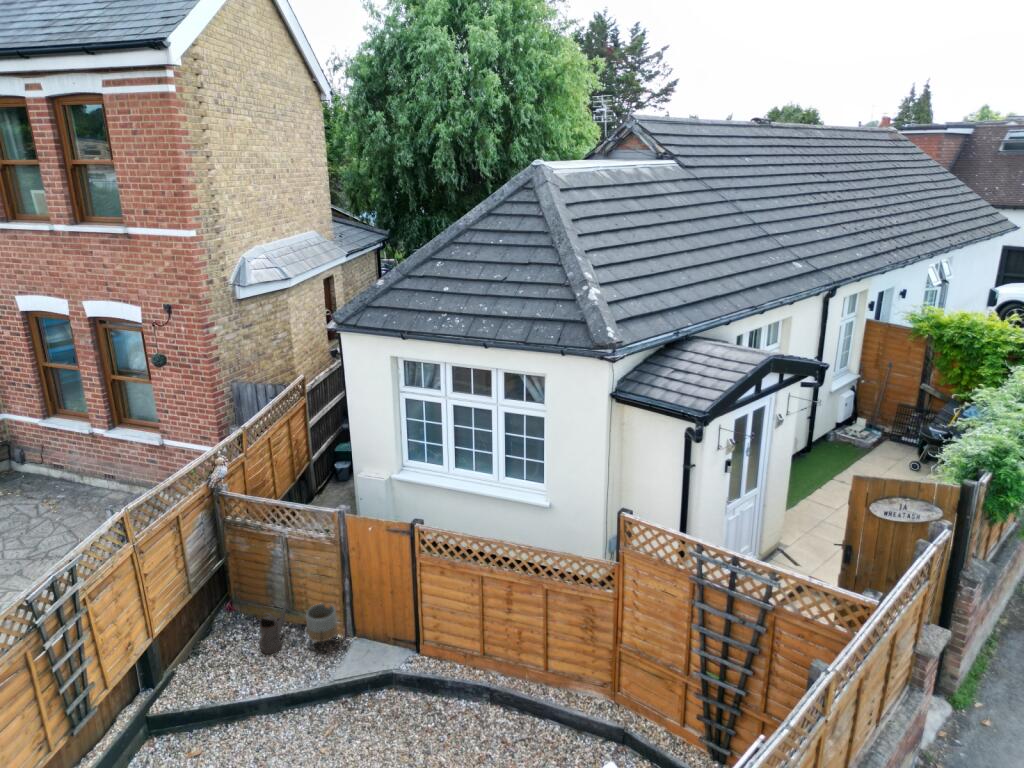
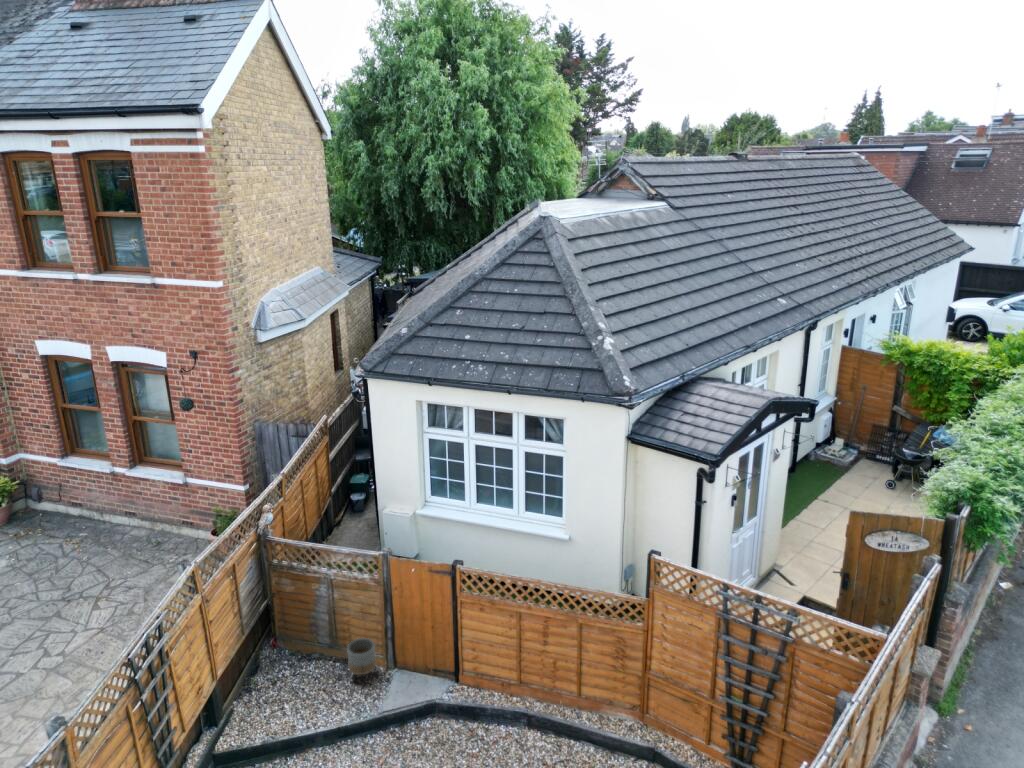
watering can: present [259,603,287,654] -> none [303,636,327,688]

